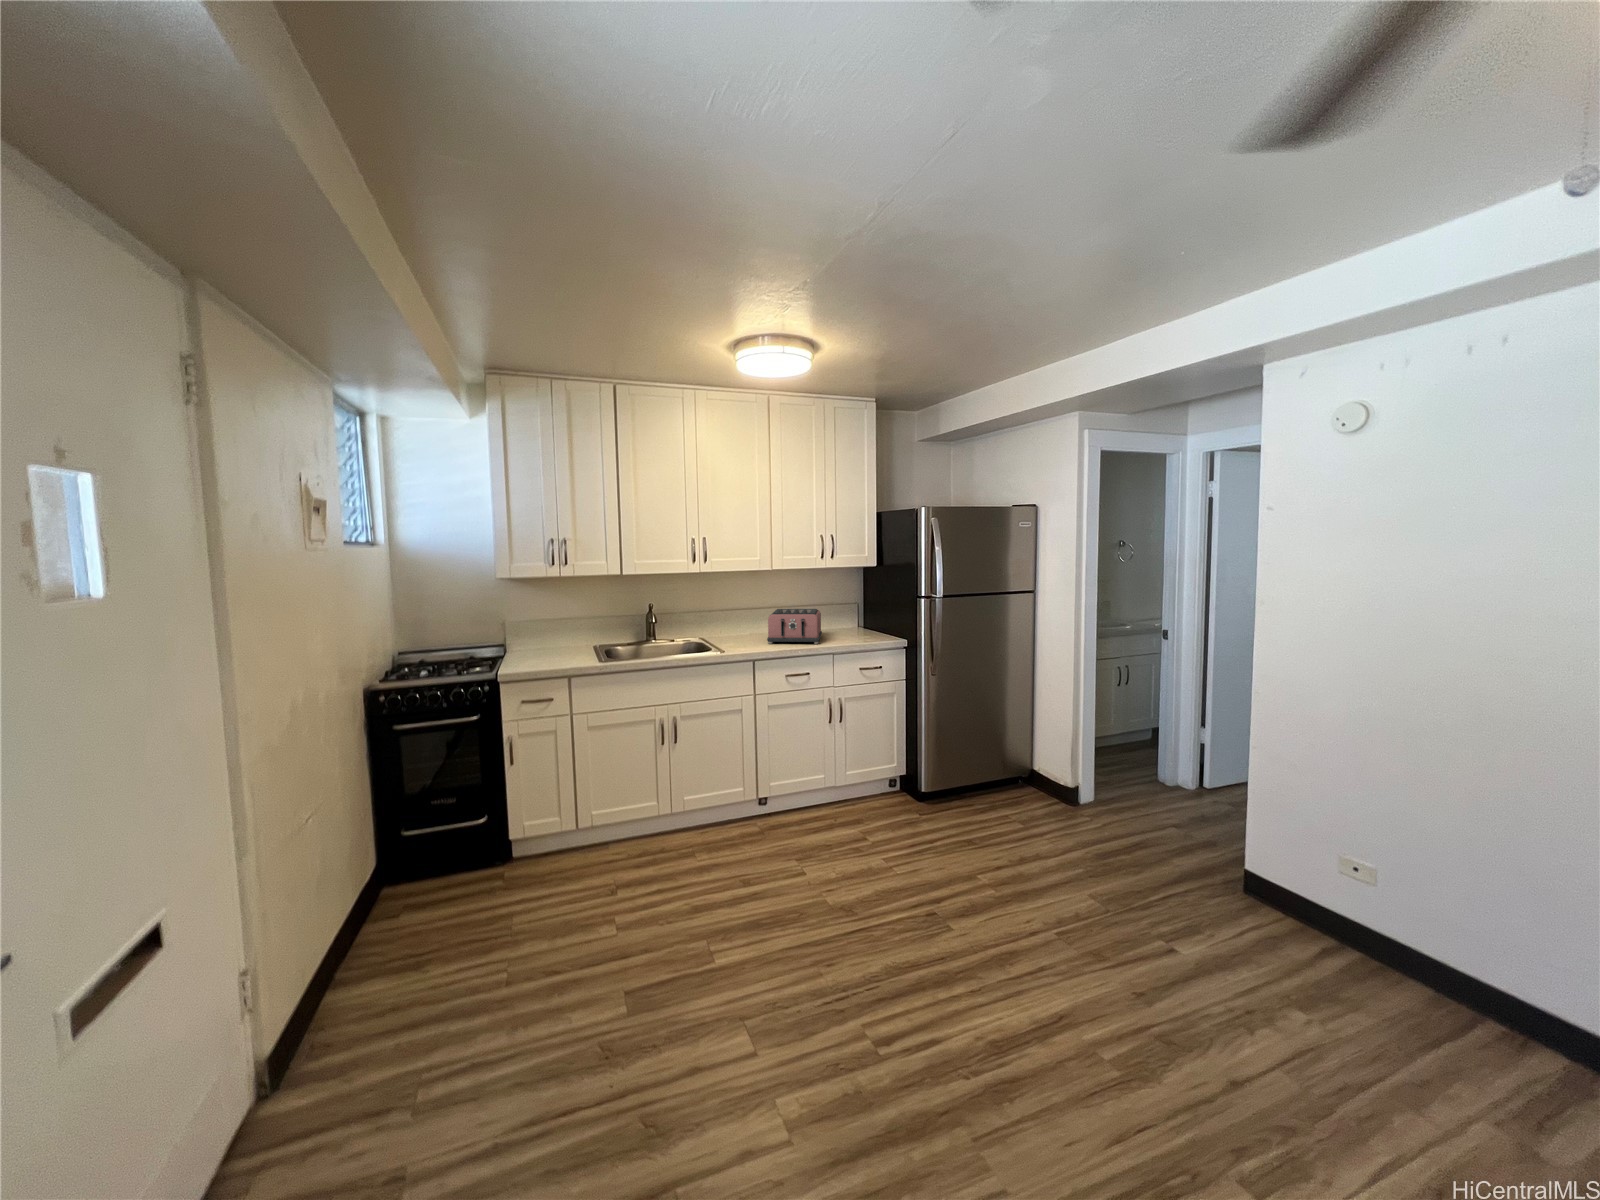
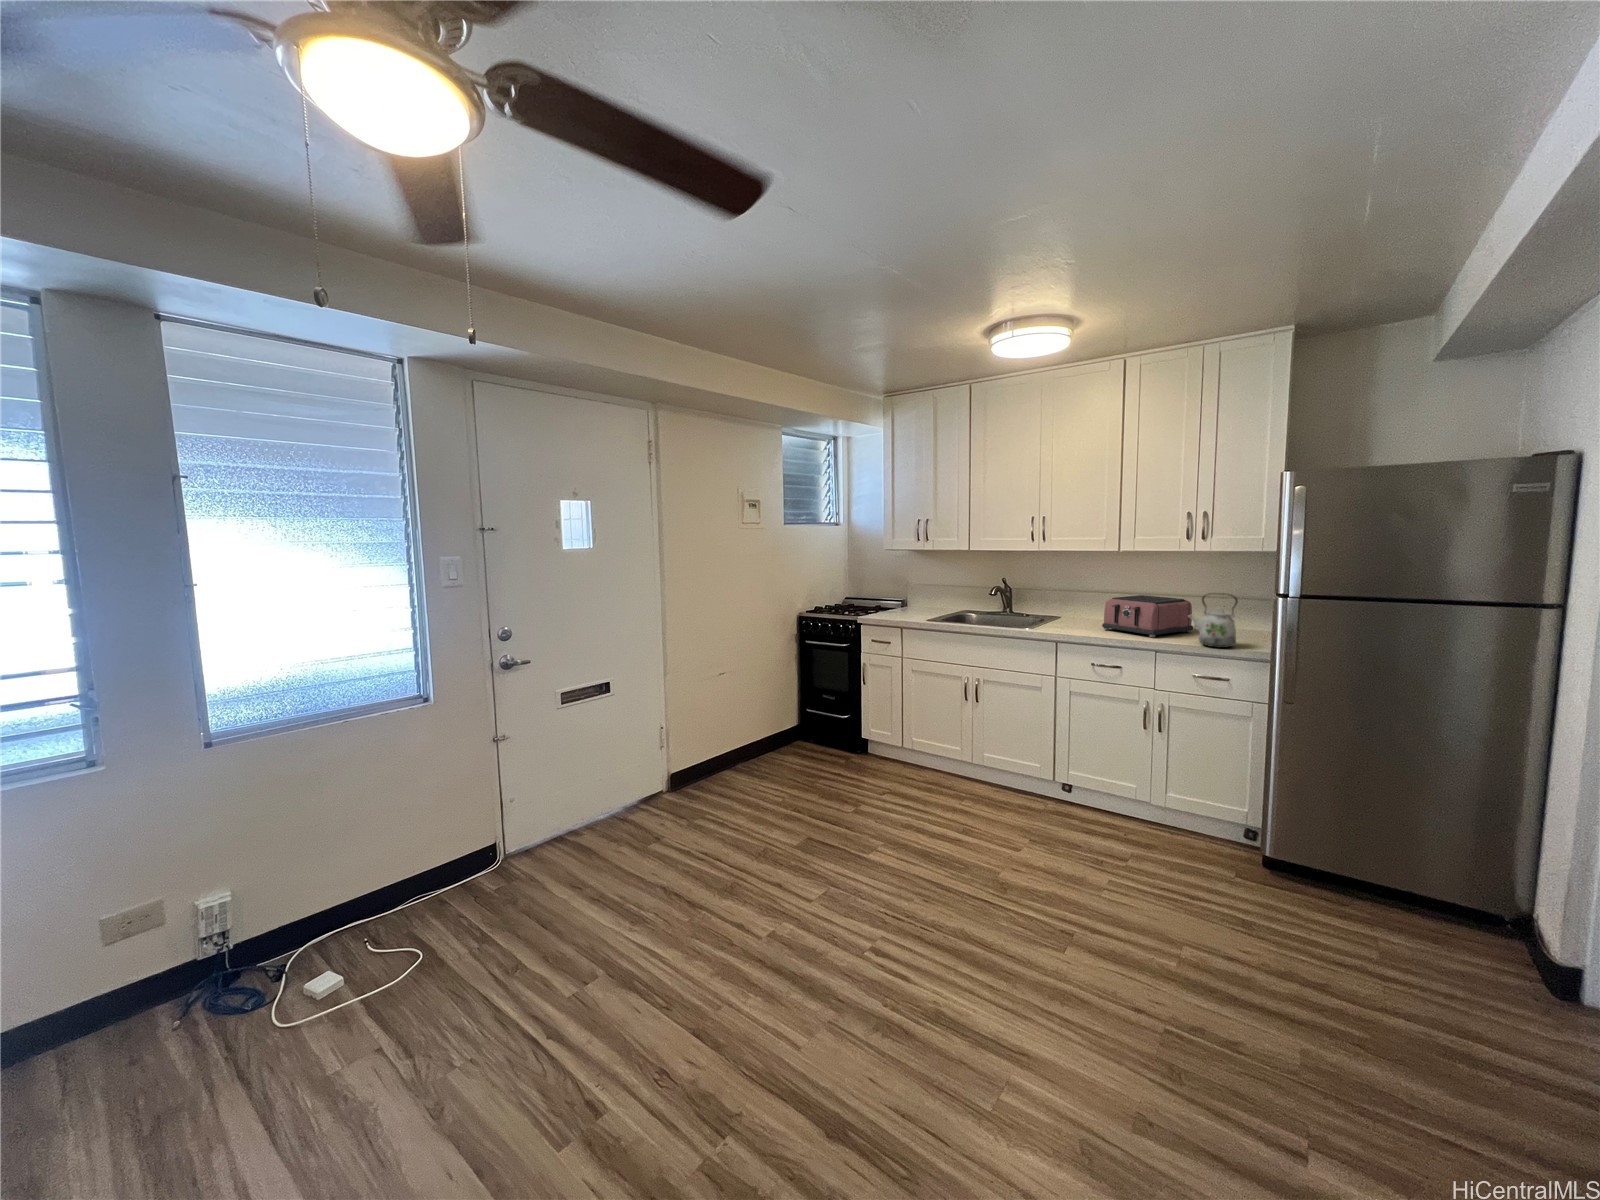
kettle: none [845,601,879,644] -> present [1189,594,1238,648]

